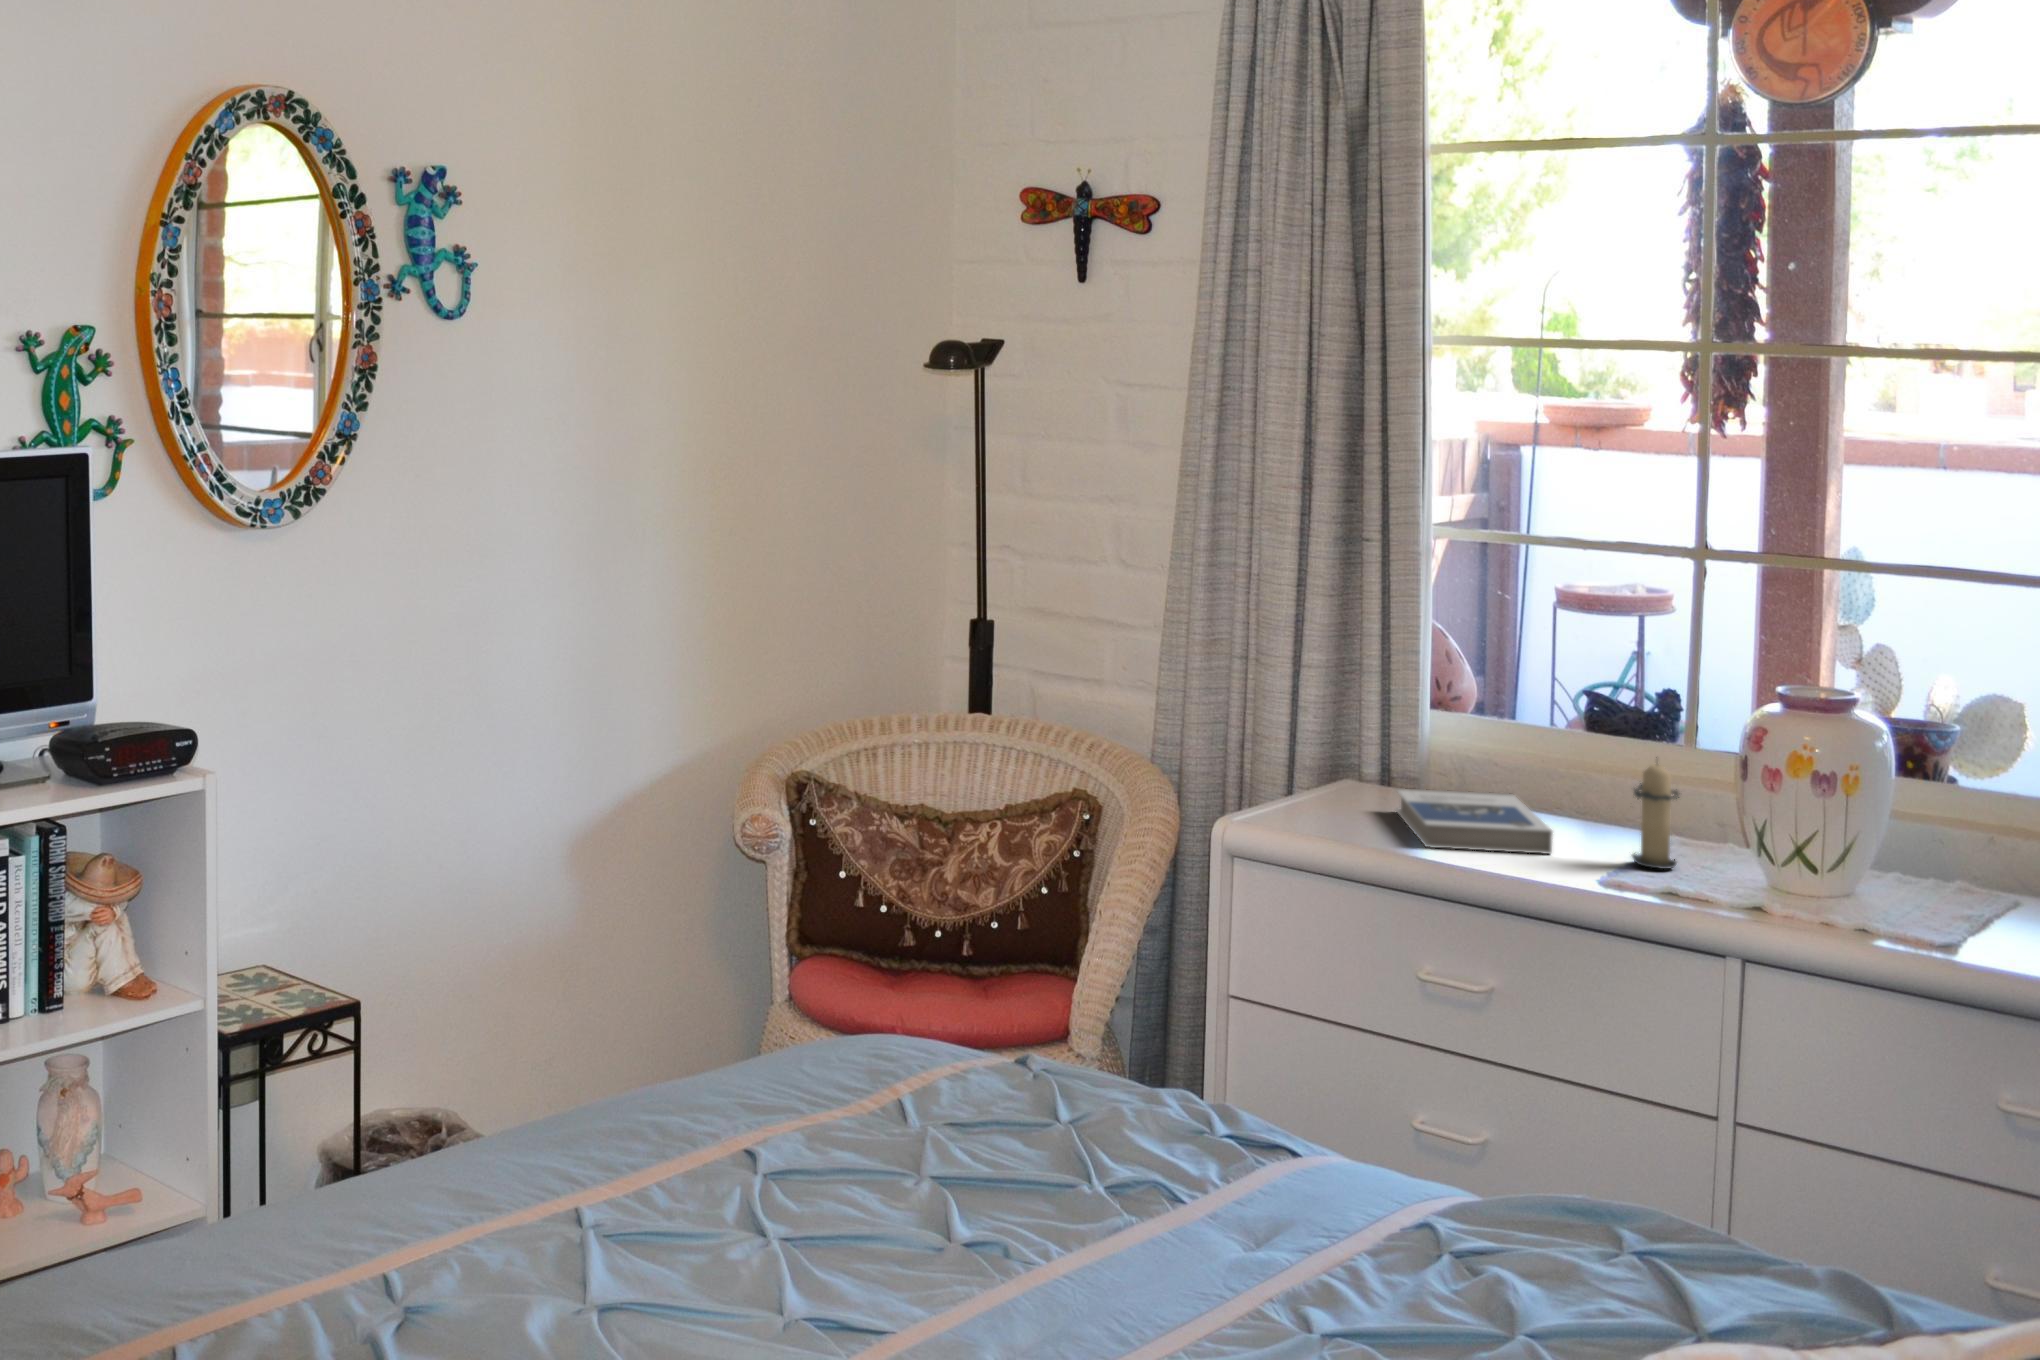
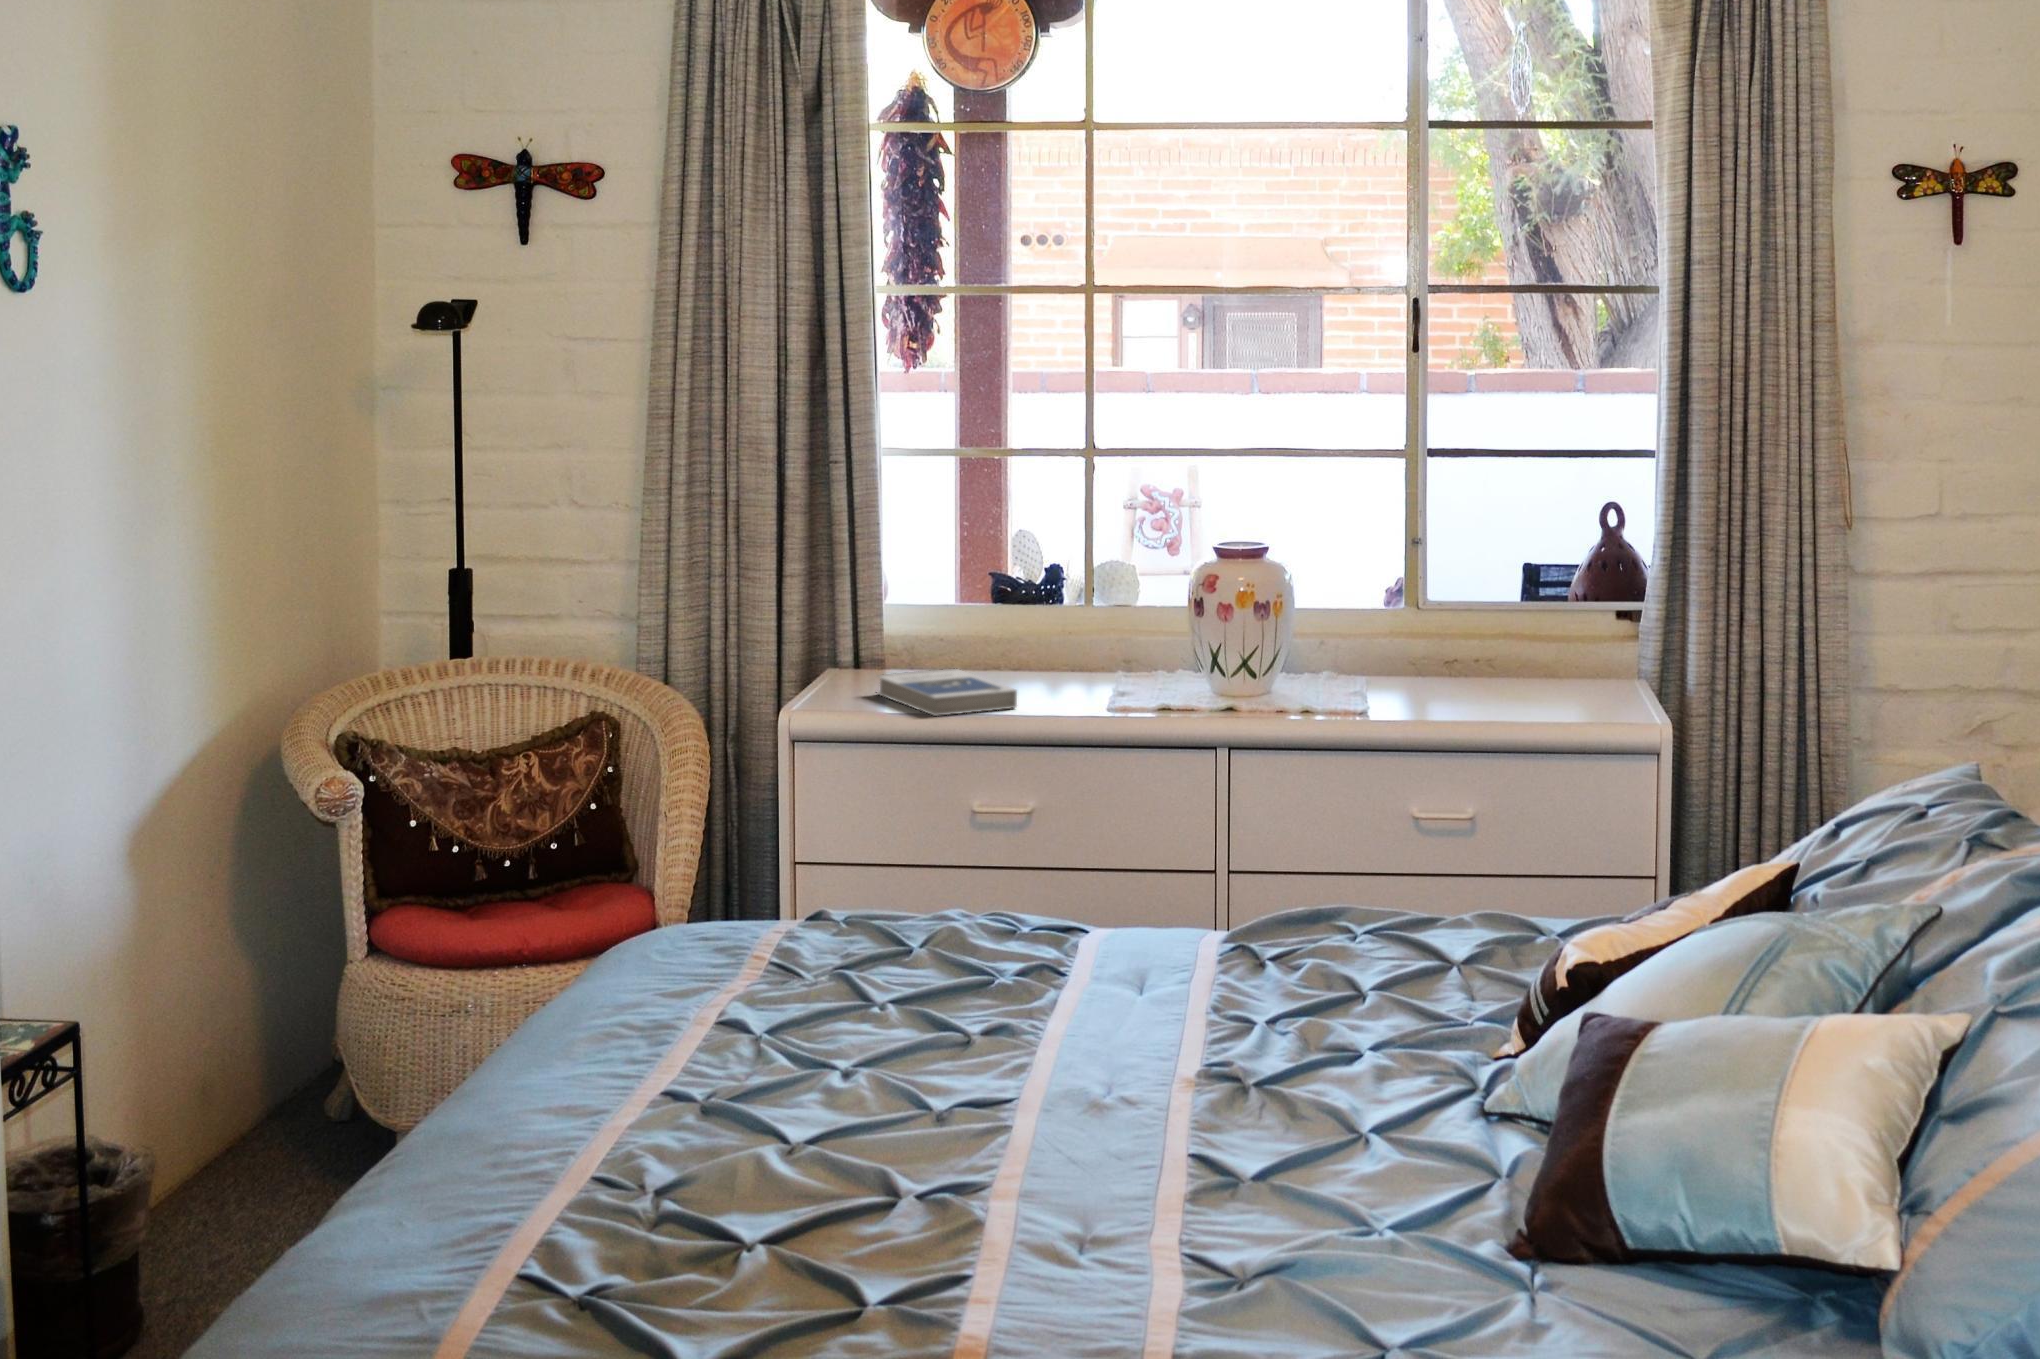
candle: present [1632,757,1680,869] -> none [1066,624,1107,709]

